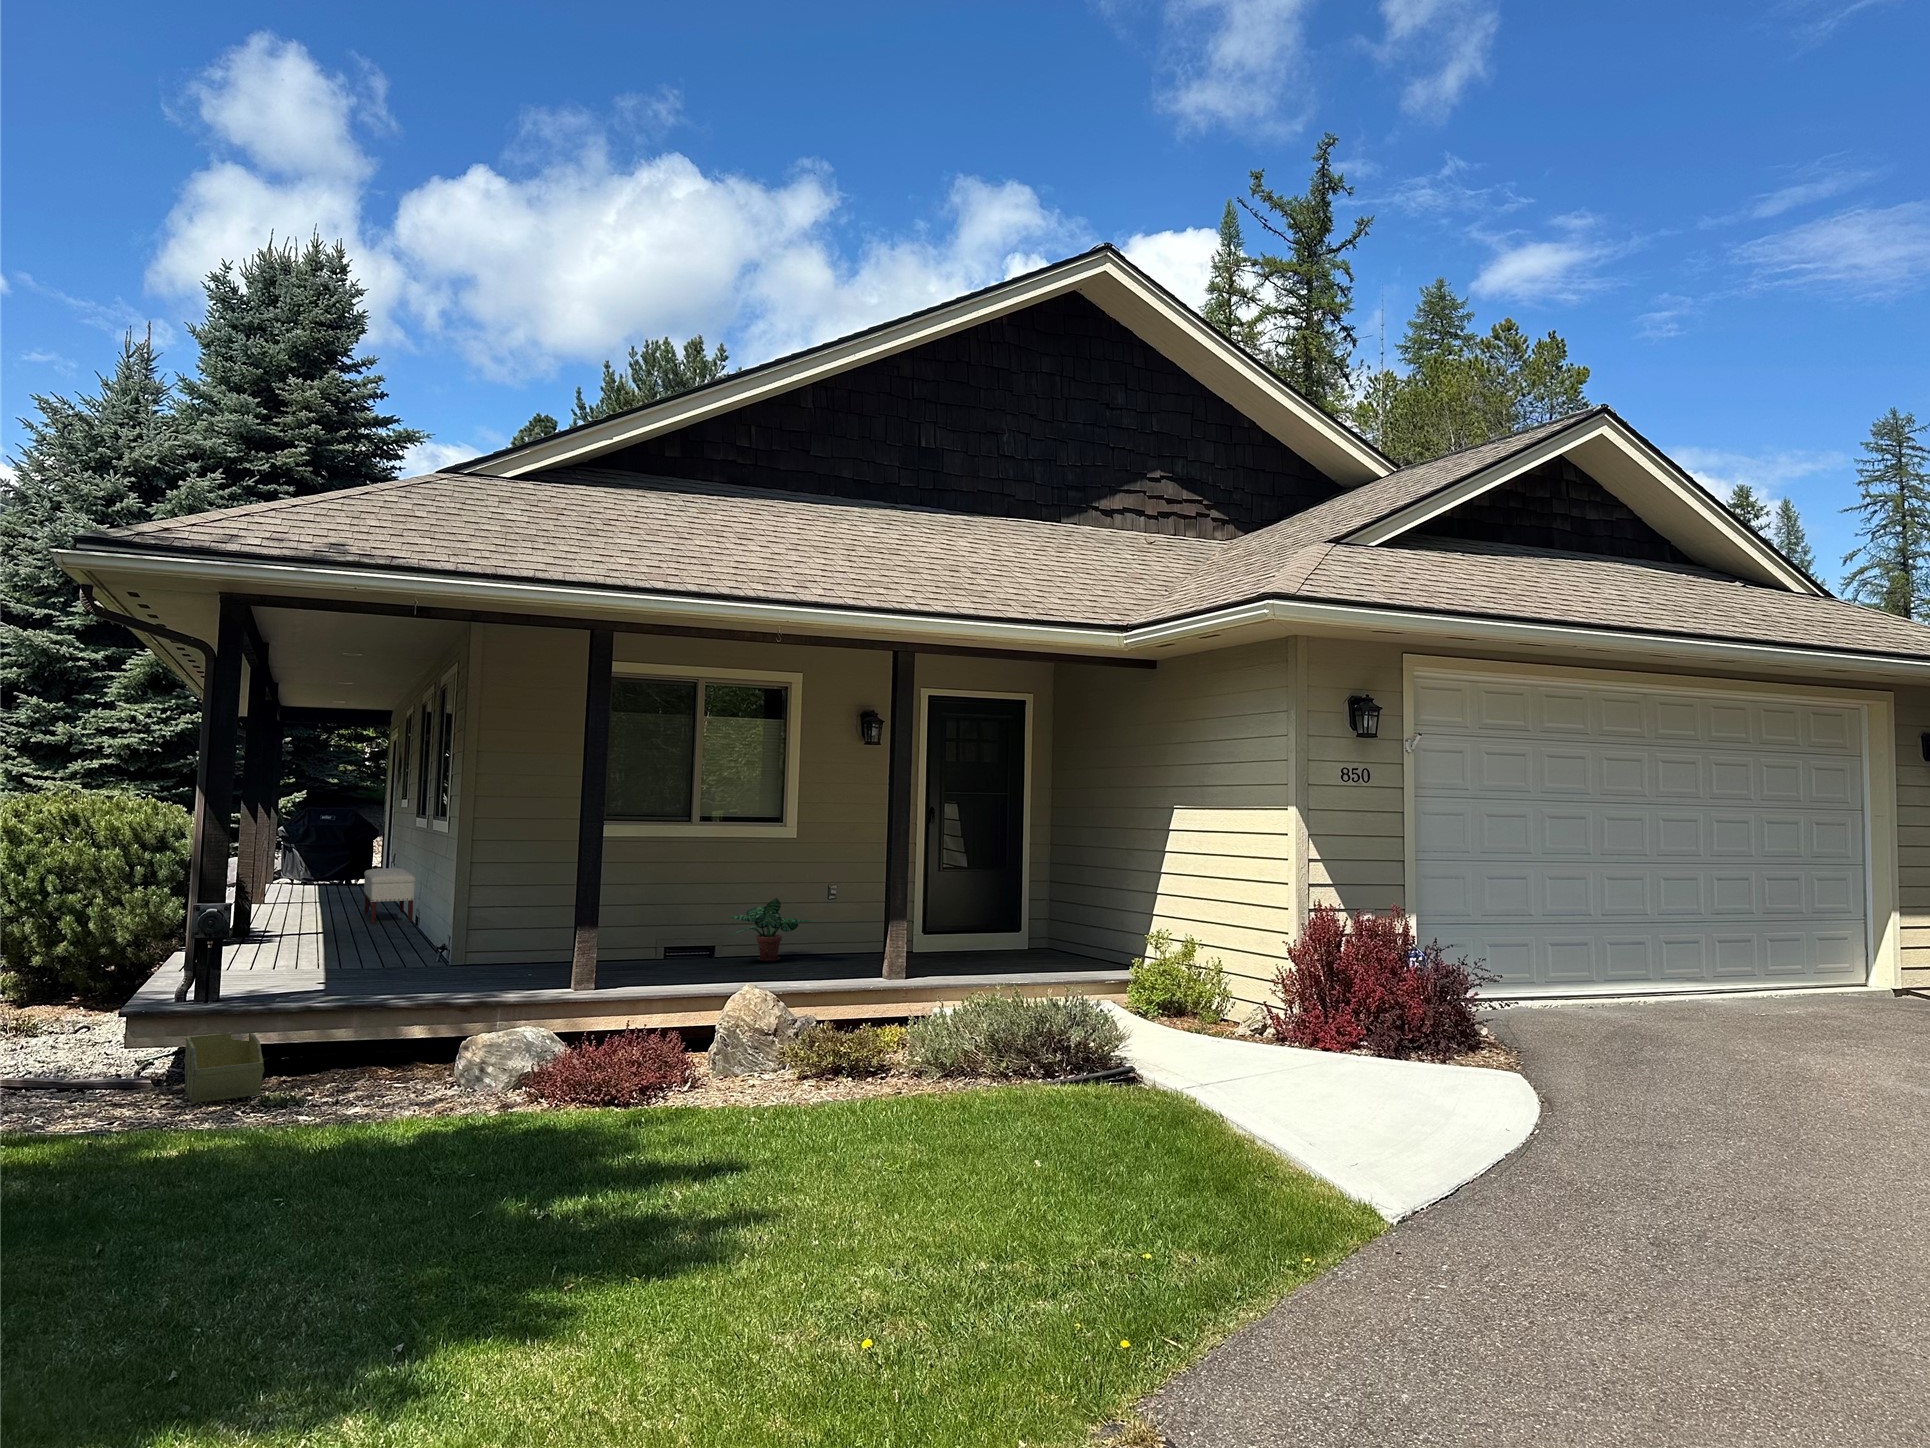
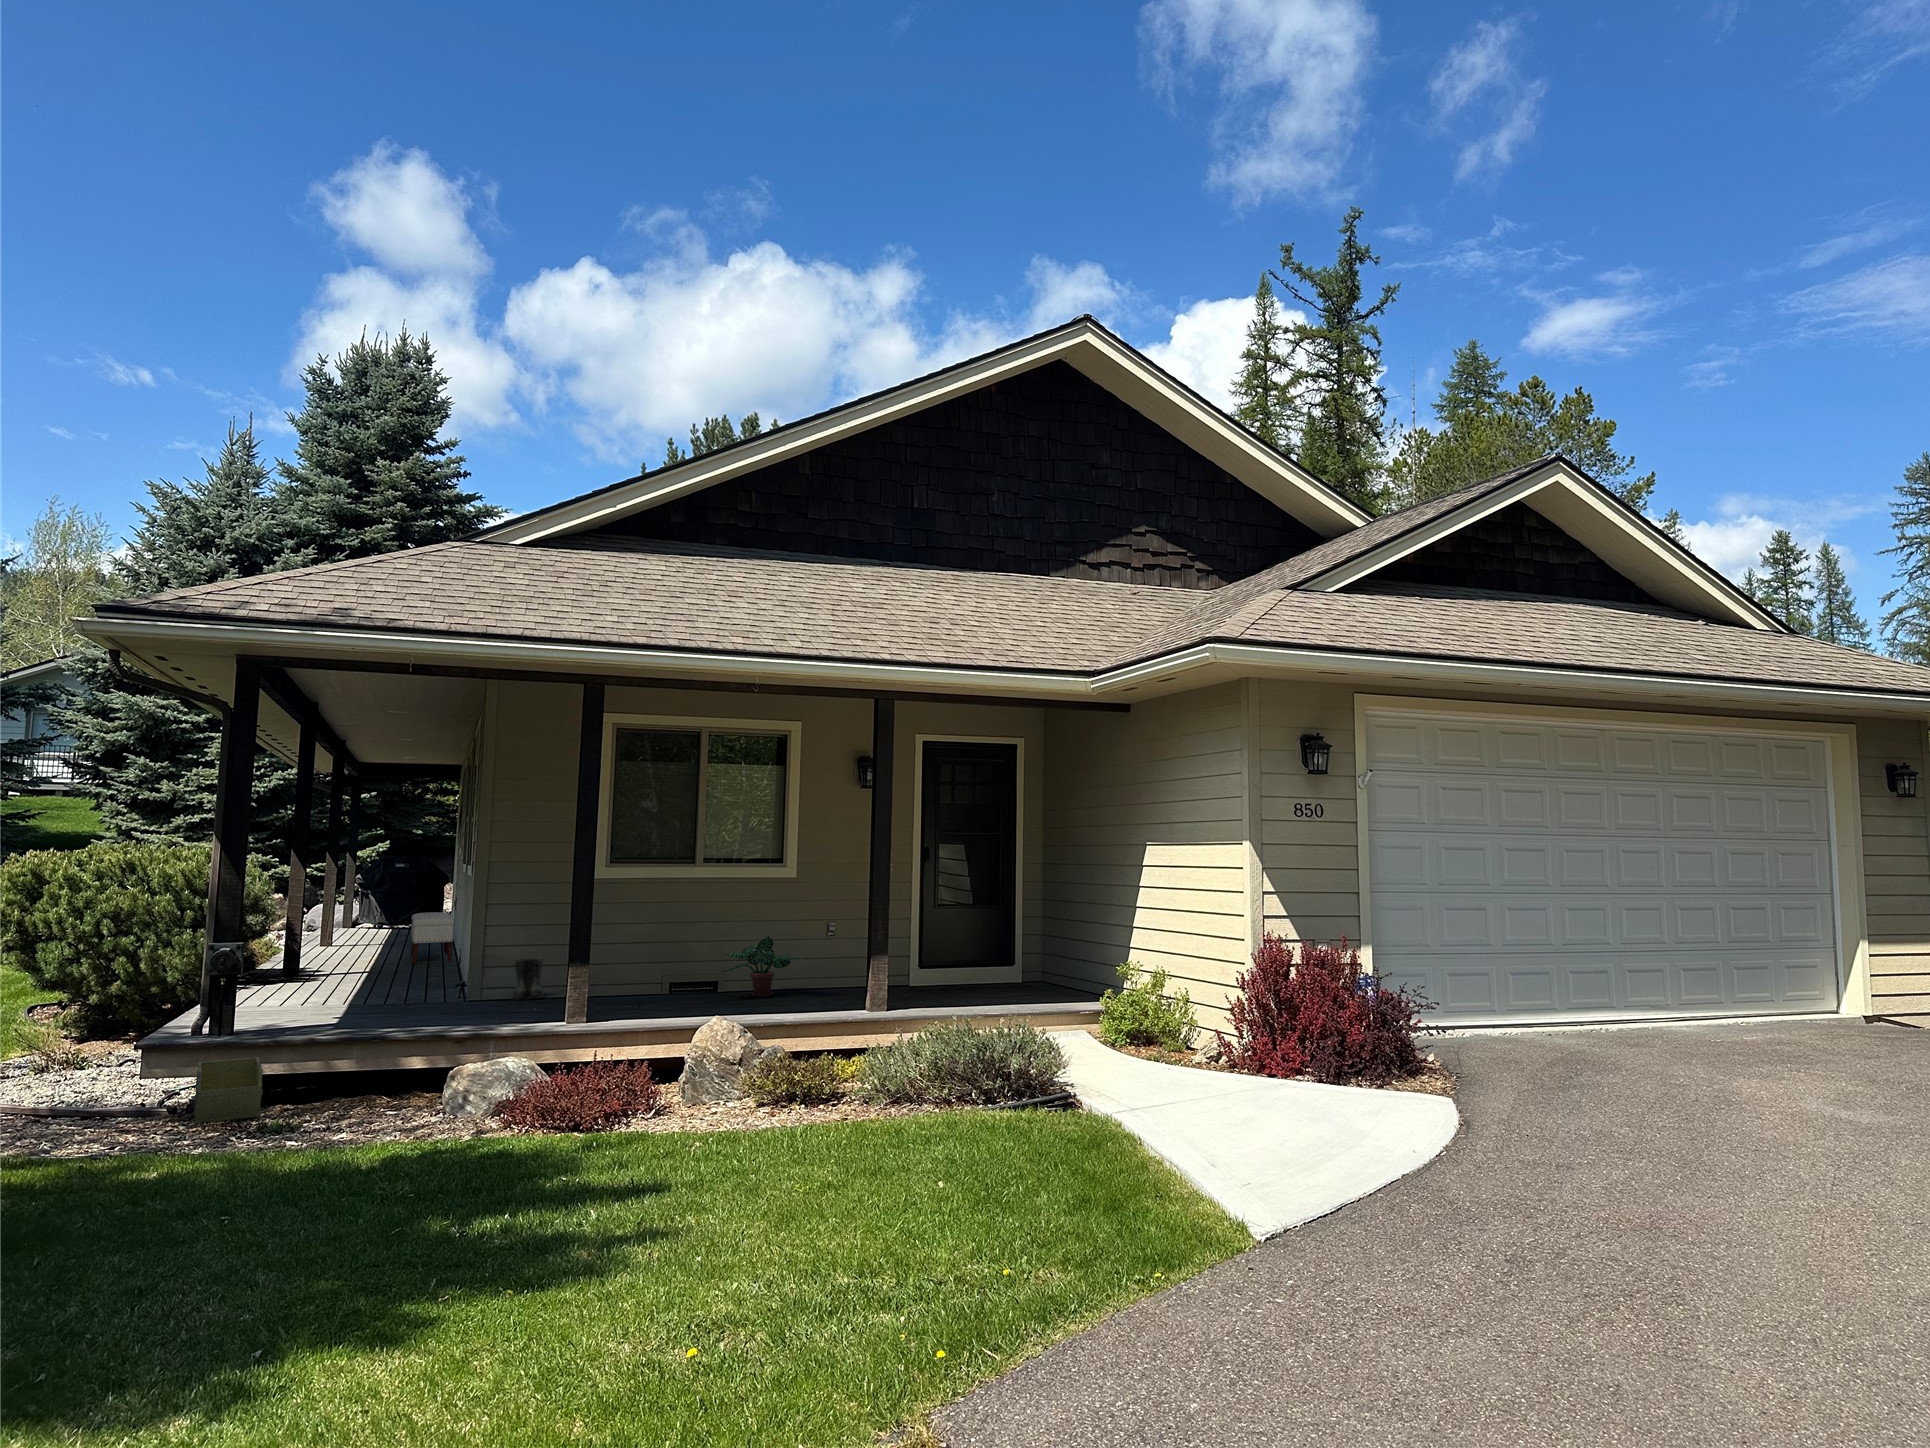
boots: none [503,920,539,966] -> present [512,957,544,1000]

